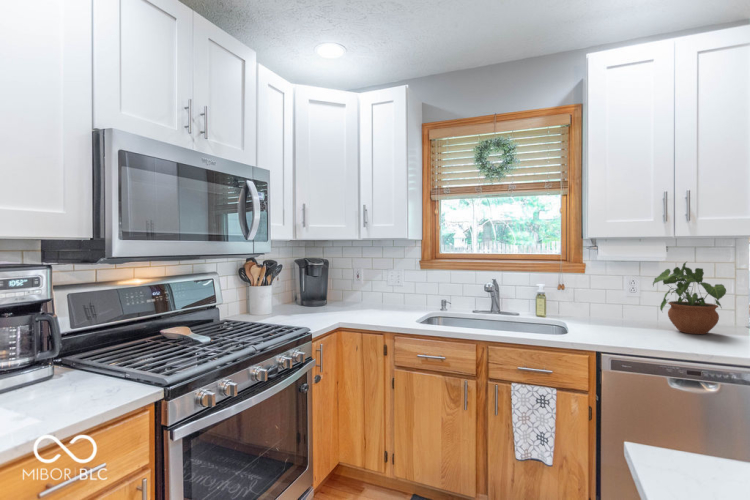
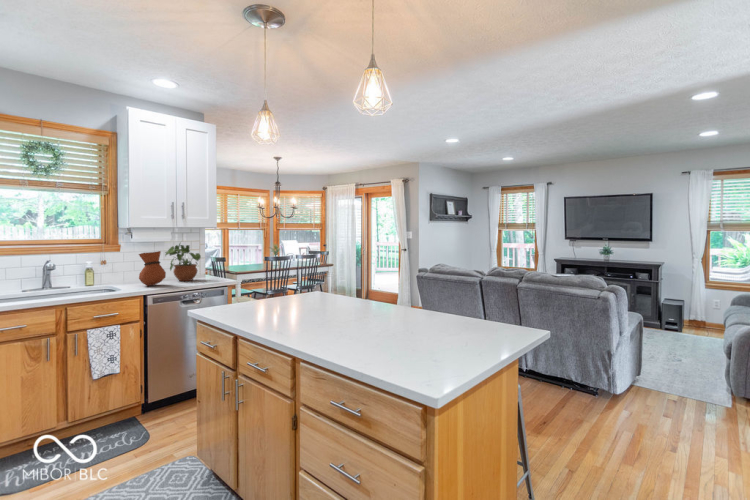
vase: none [599,276,647,333] -> present [139,251,166,286]

